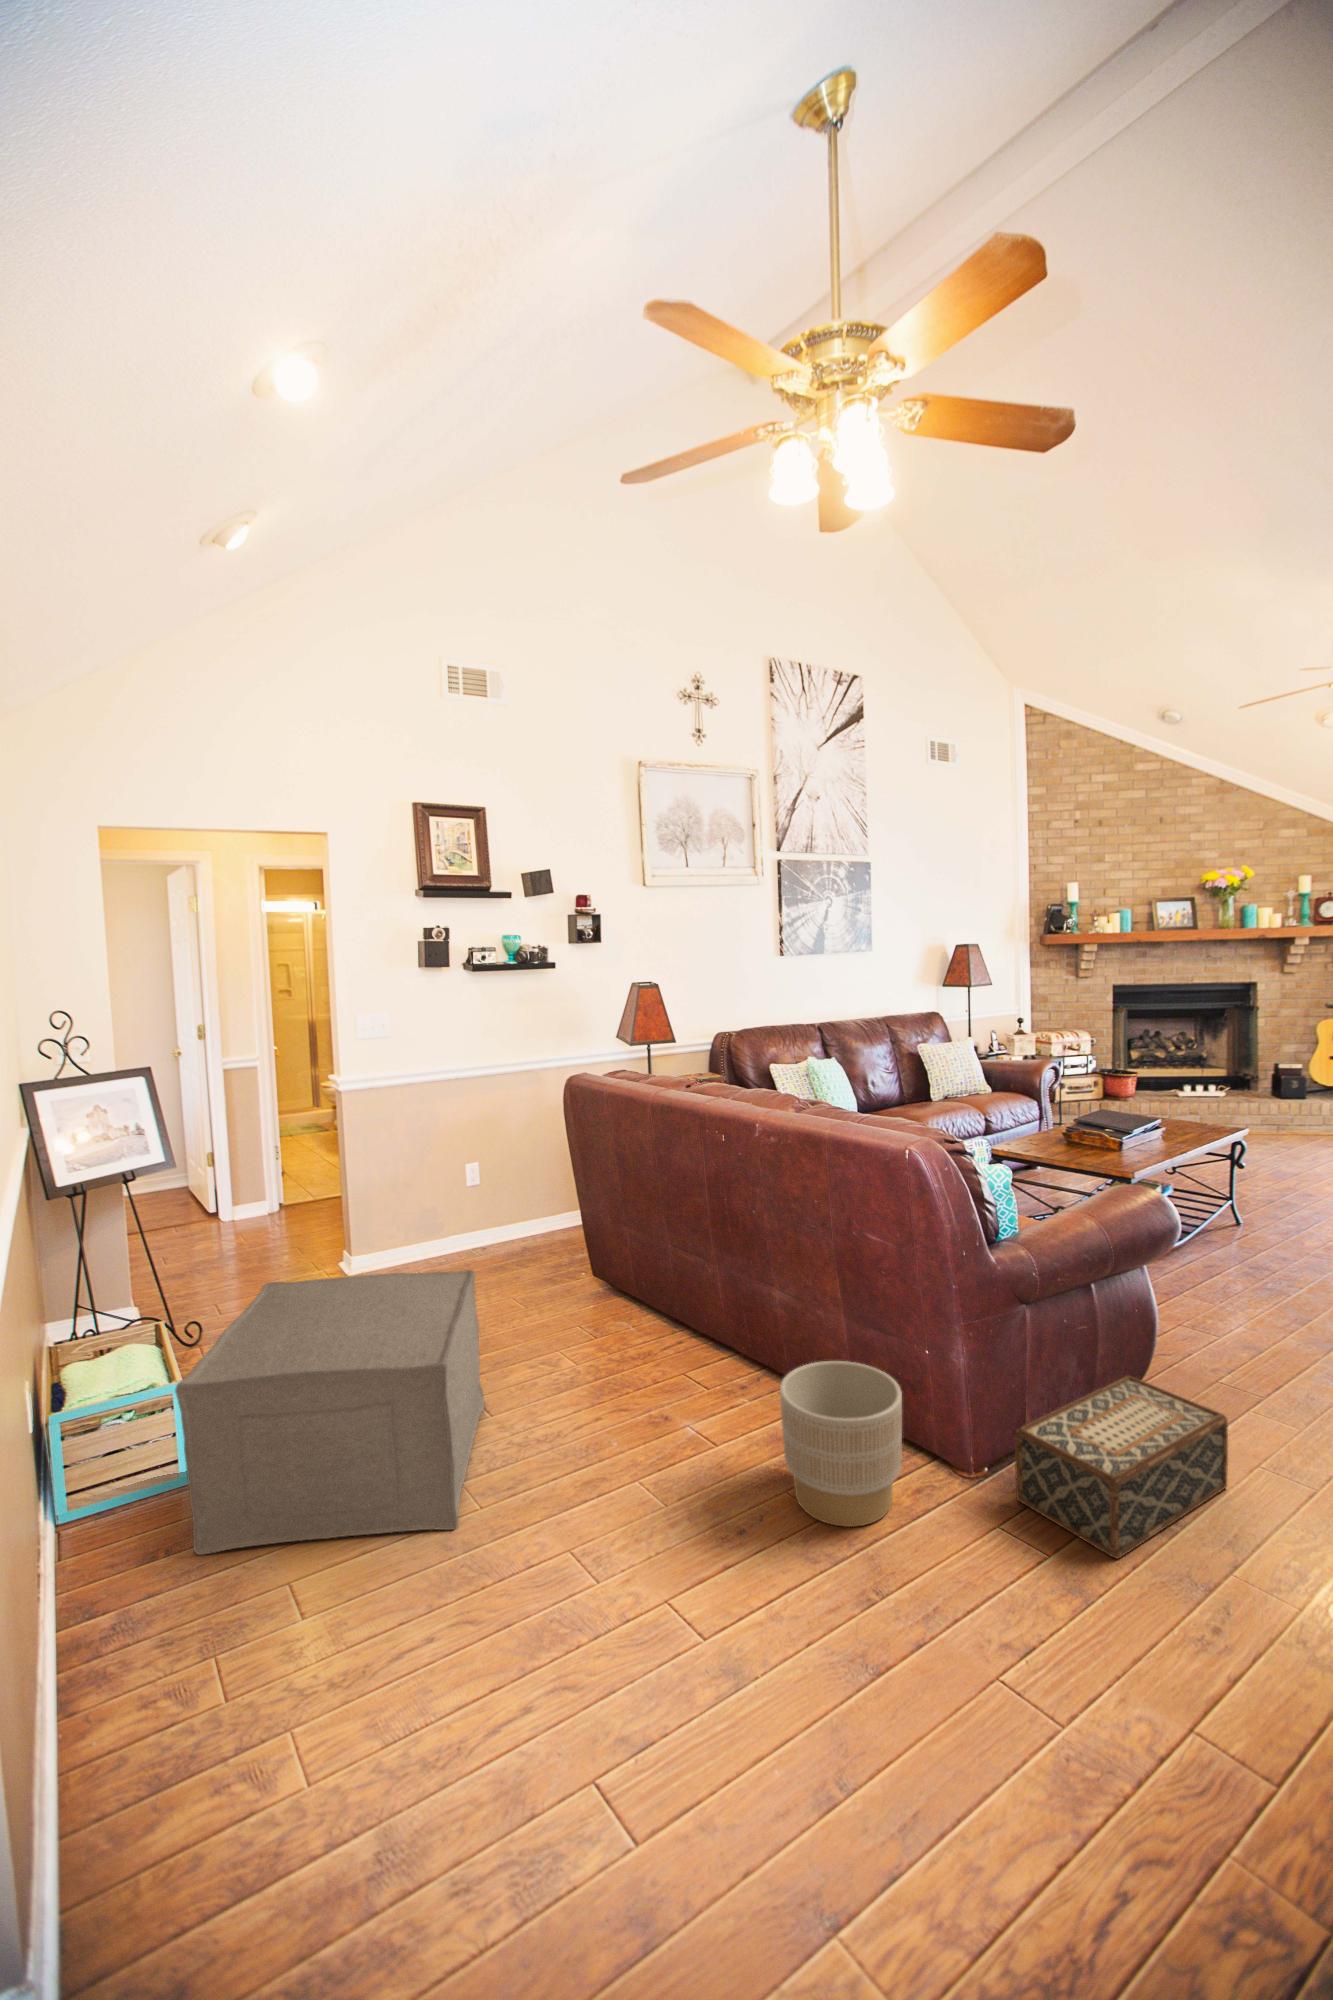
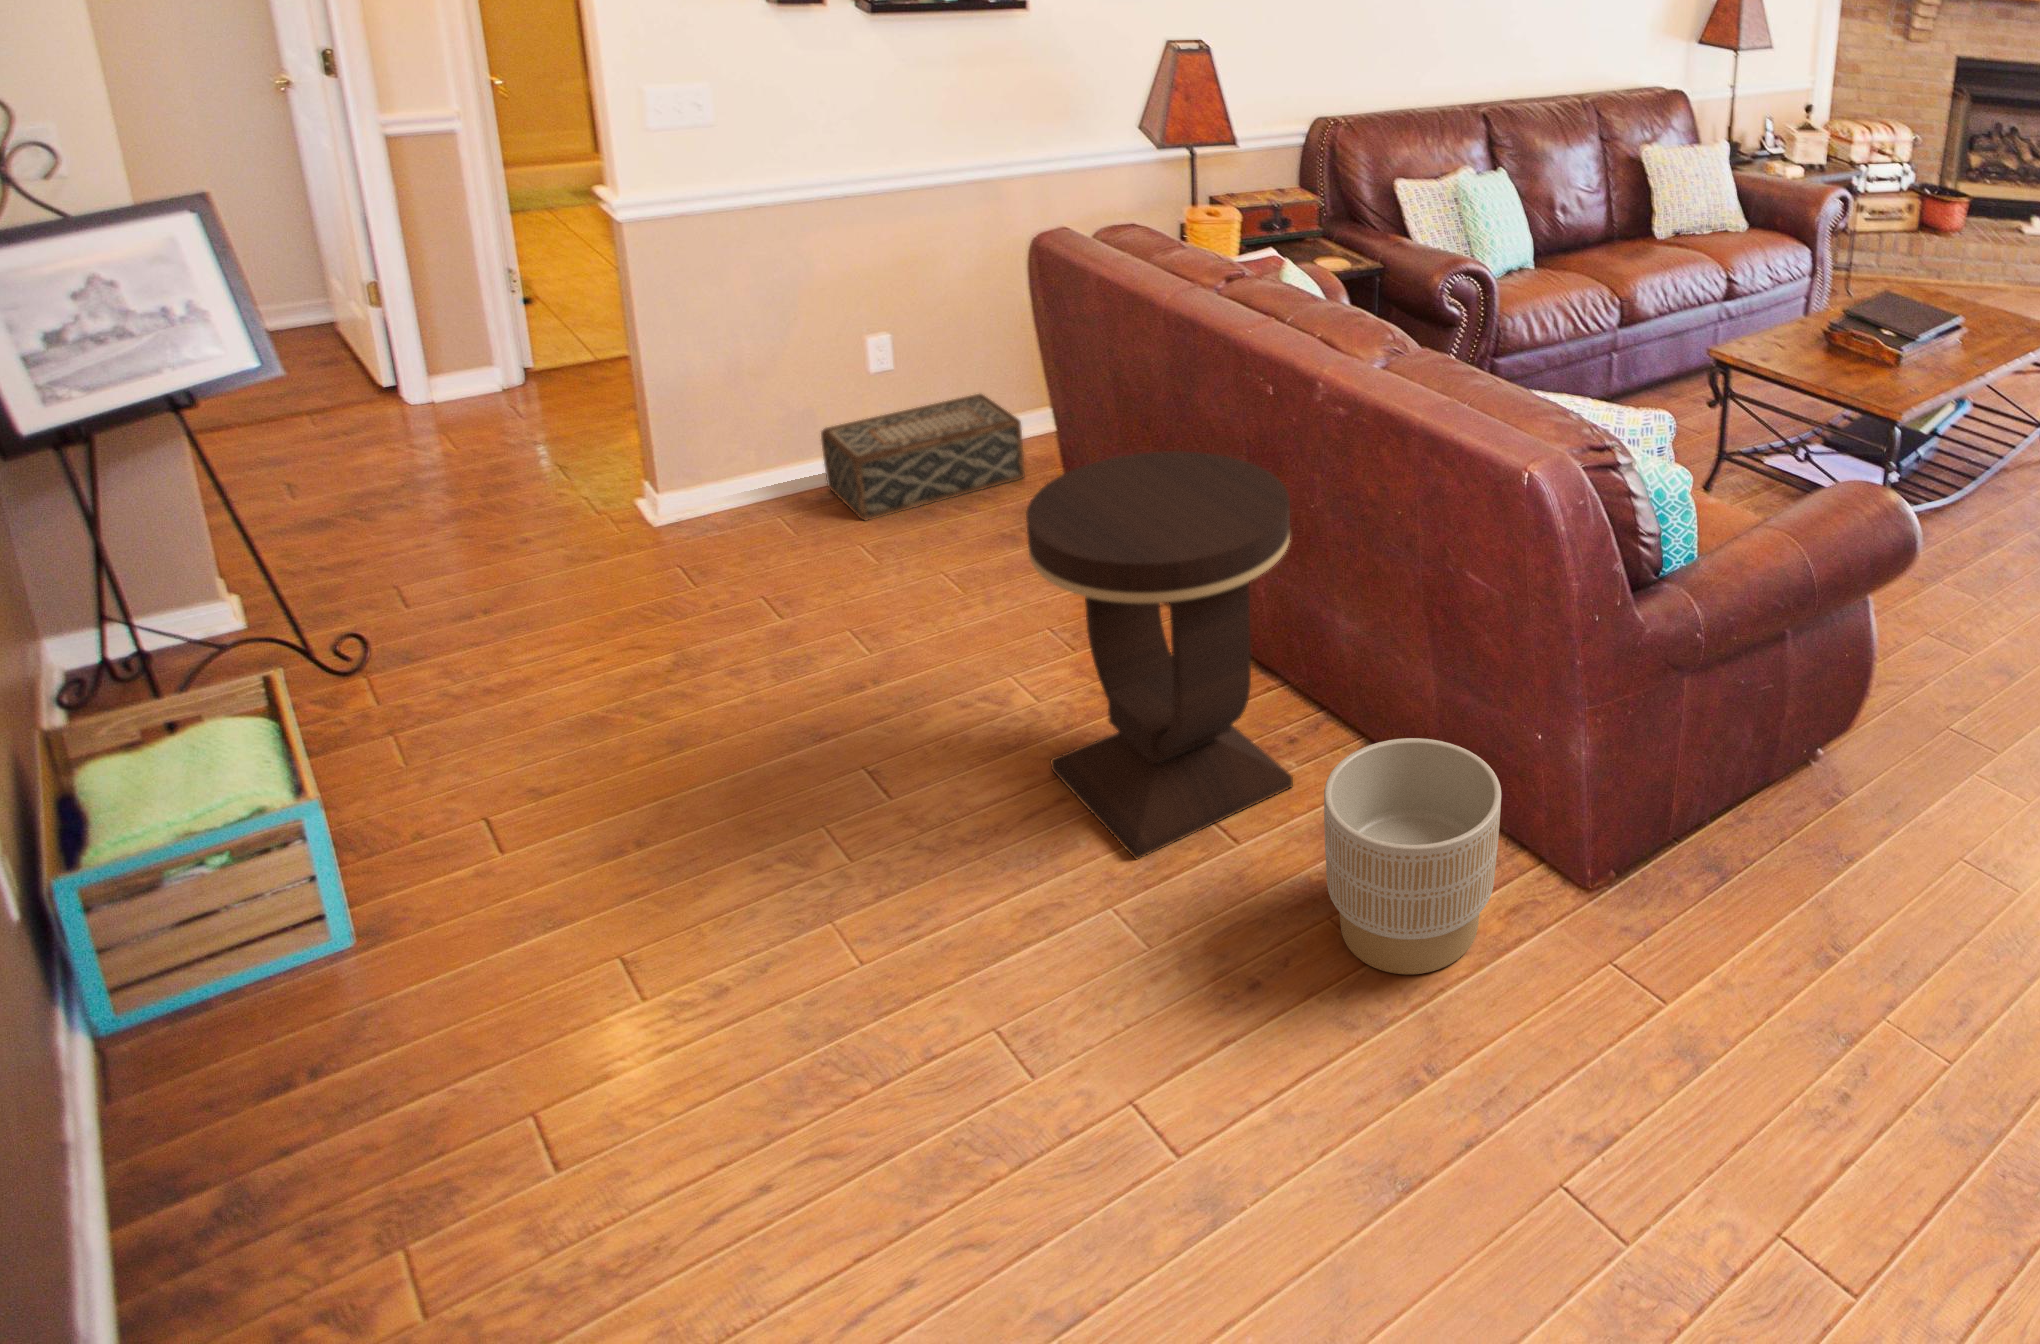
side table: none [578,1190,748,1458] -> present [1026,451,1293,859]
ottoman: present [175,1270,485,1555] -> none [306,574,887,1042]
woven basket: present [1015,1376,1228,1559] -> present [821,394,1025,520]

